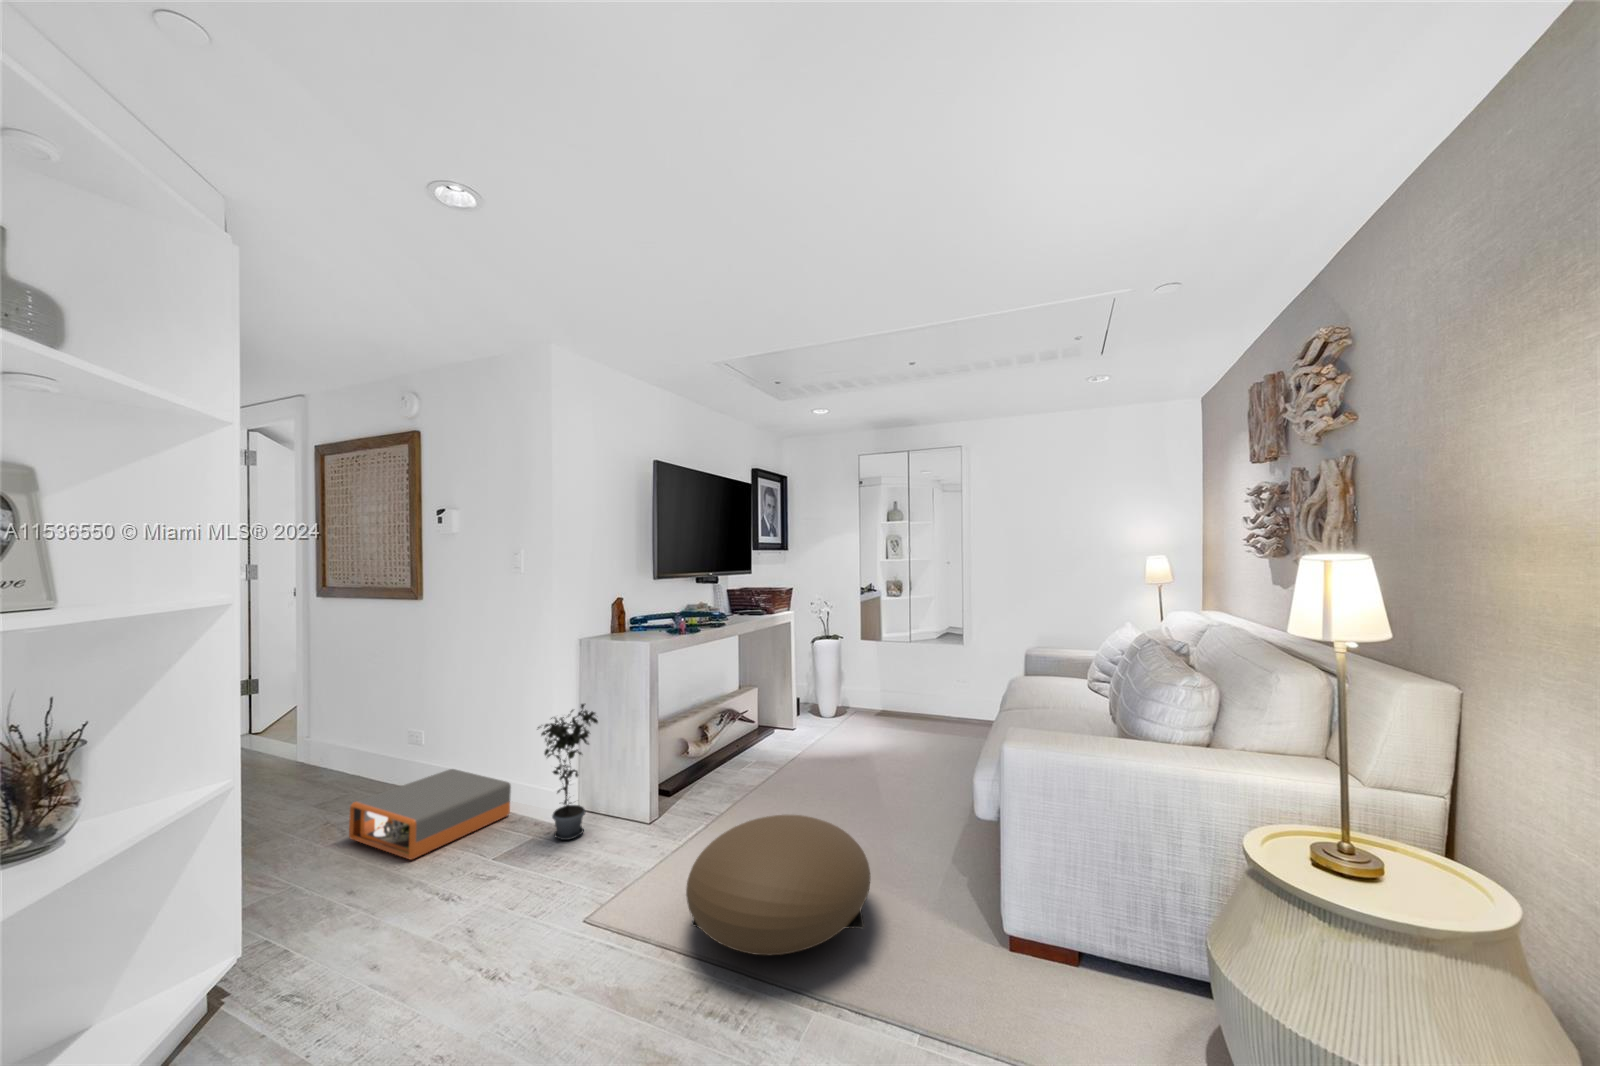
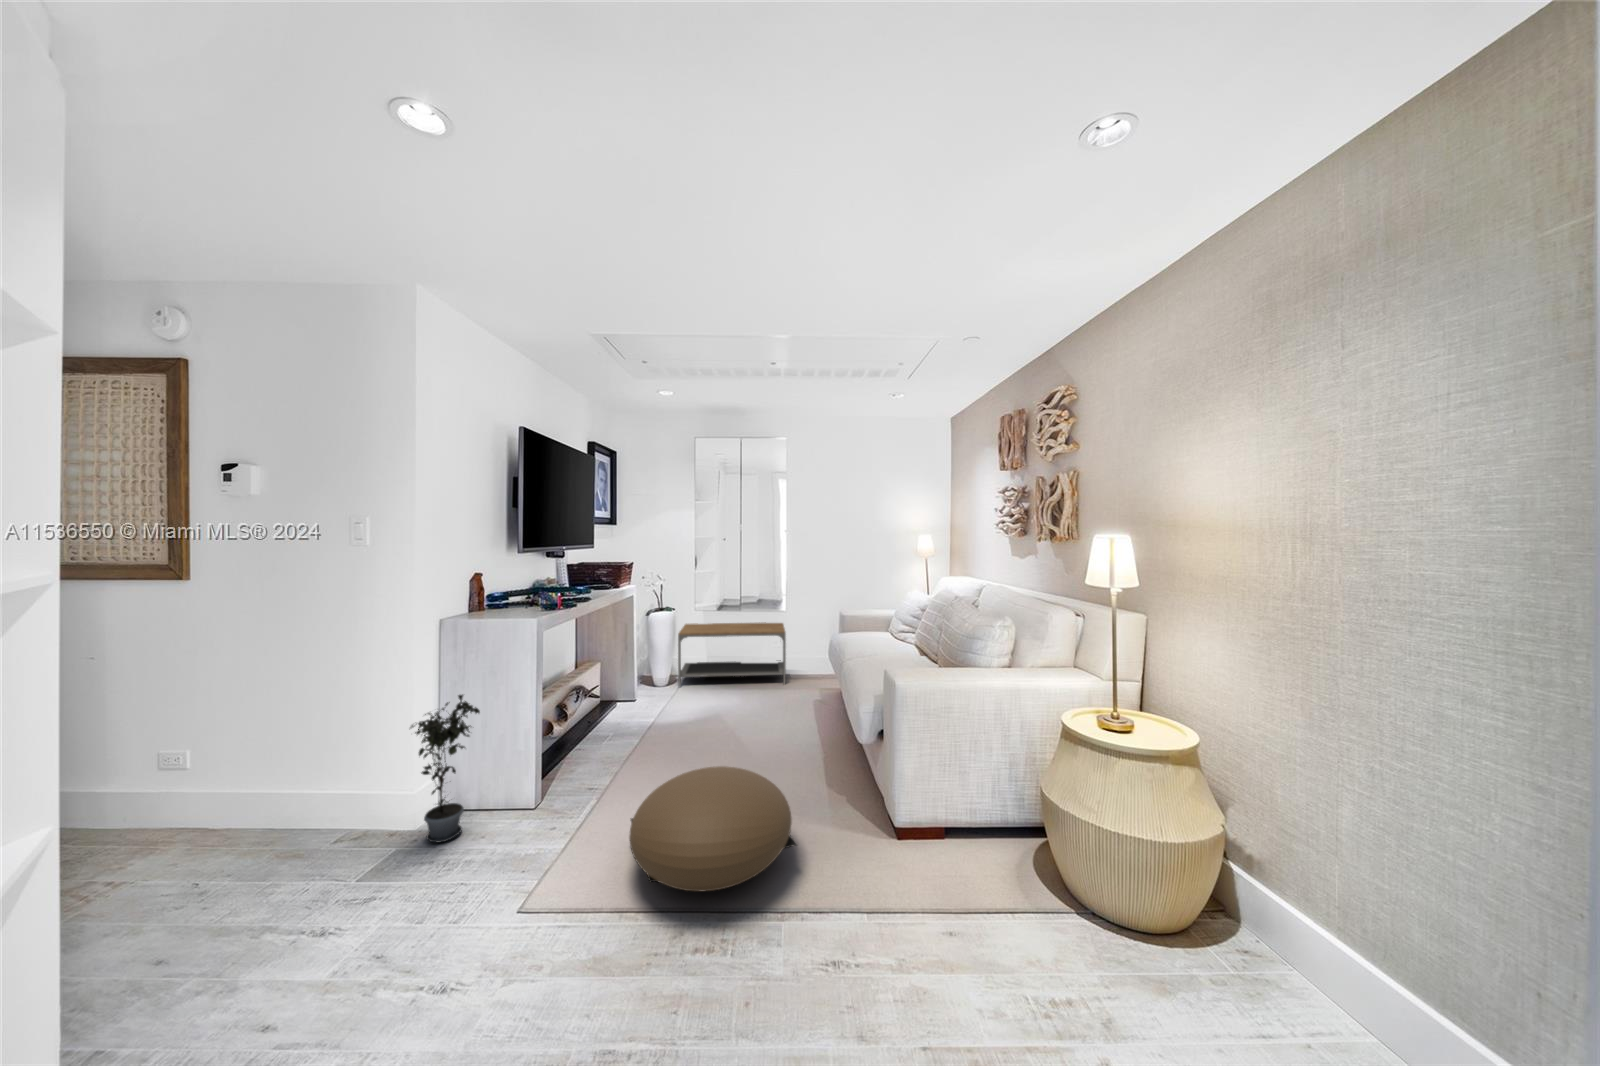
coffee table: none [843,654,972,737] -> present [678,622,786,687]
storage box: present [349,769,511,859] -> none [106,794,351,909]

